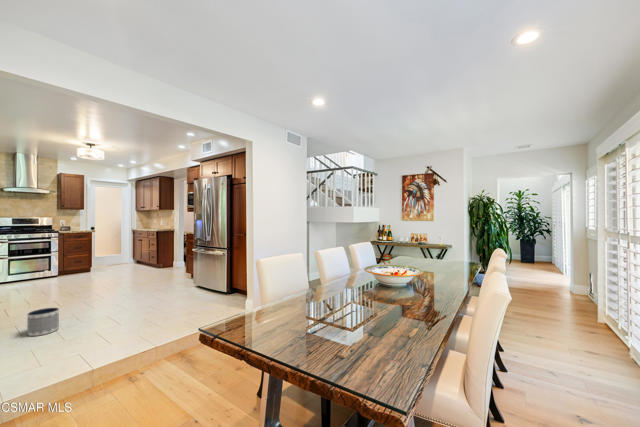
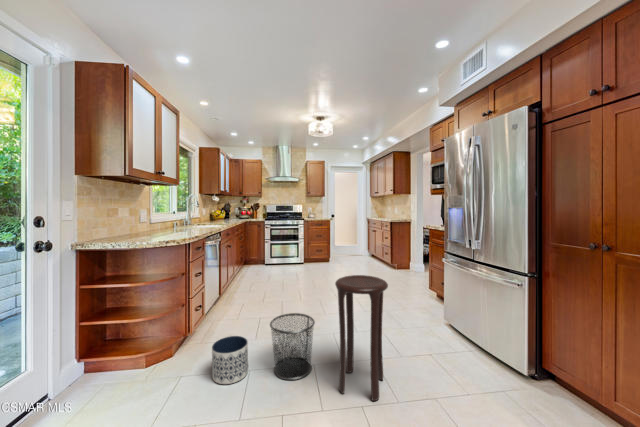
stool: none [129,257,160,318] -> present [335,275,388,401]
waste bin: none [77,287,112,324] -> present [270,313,315,380]

